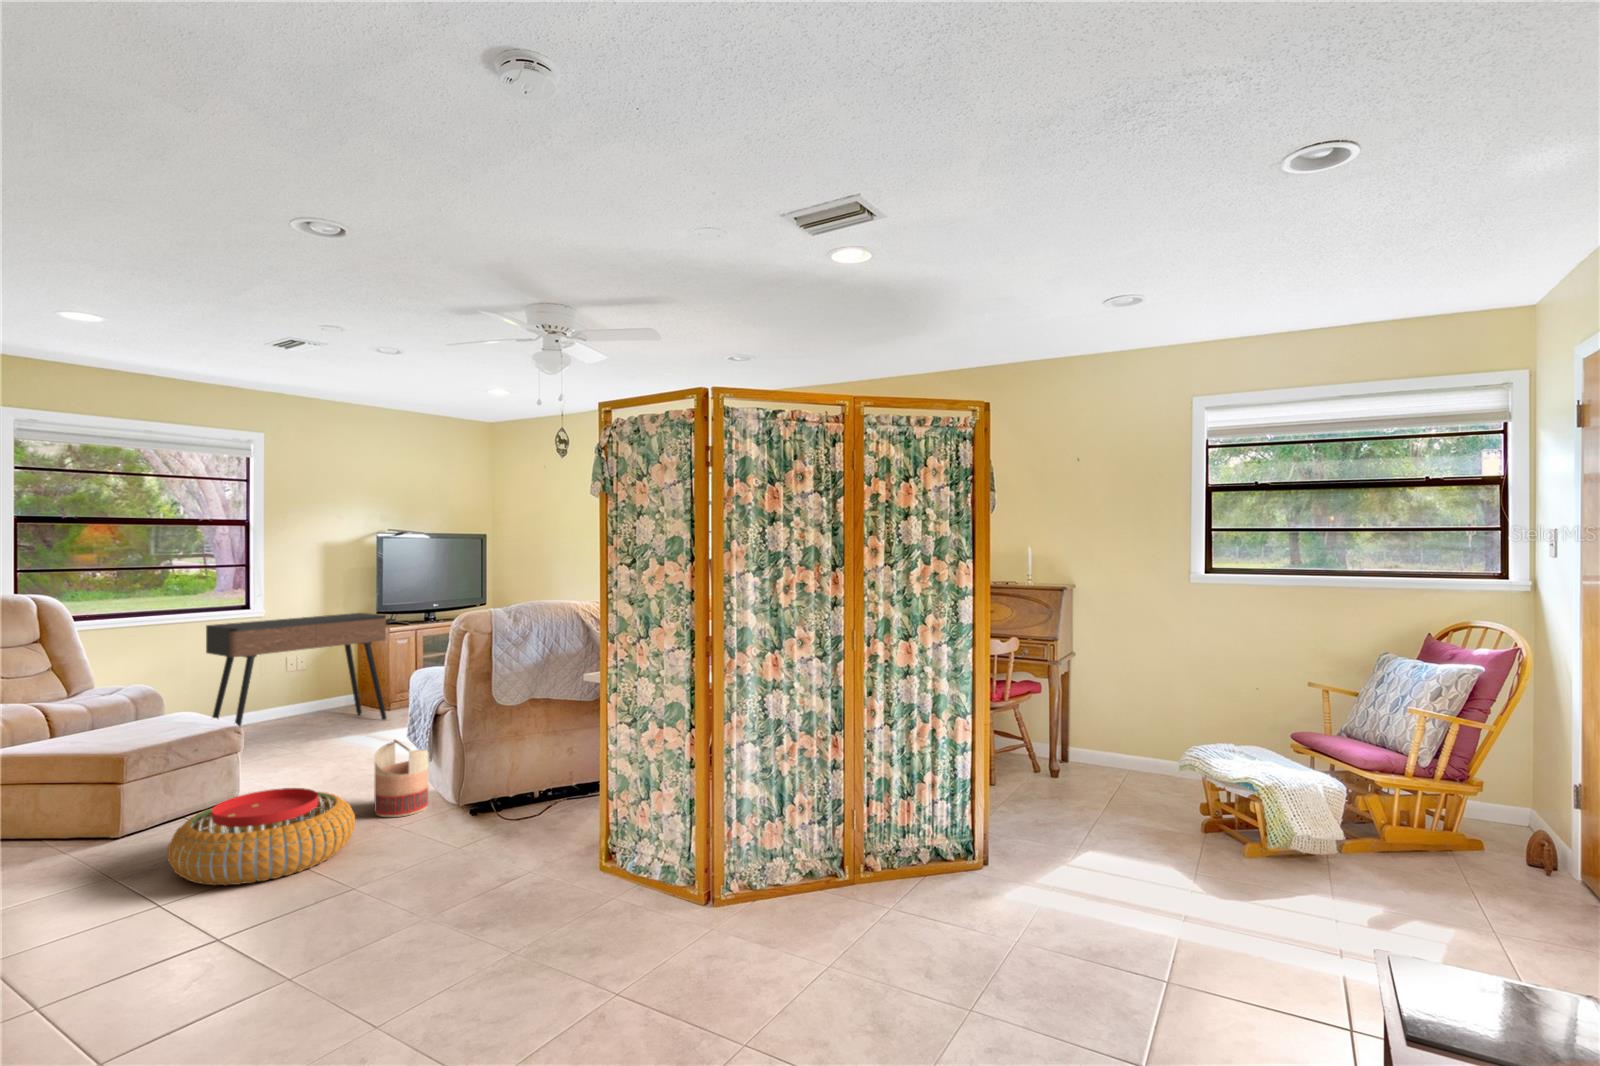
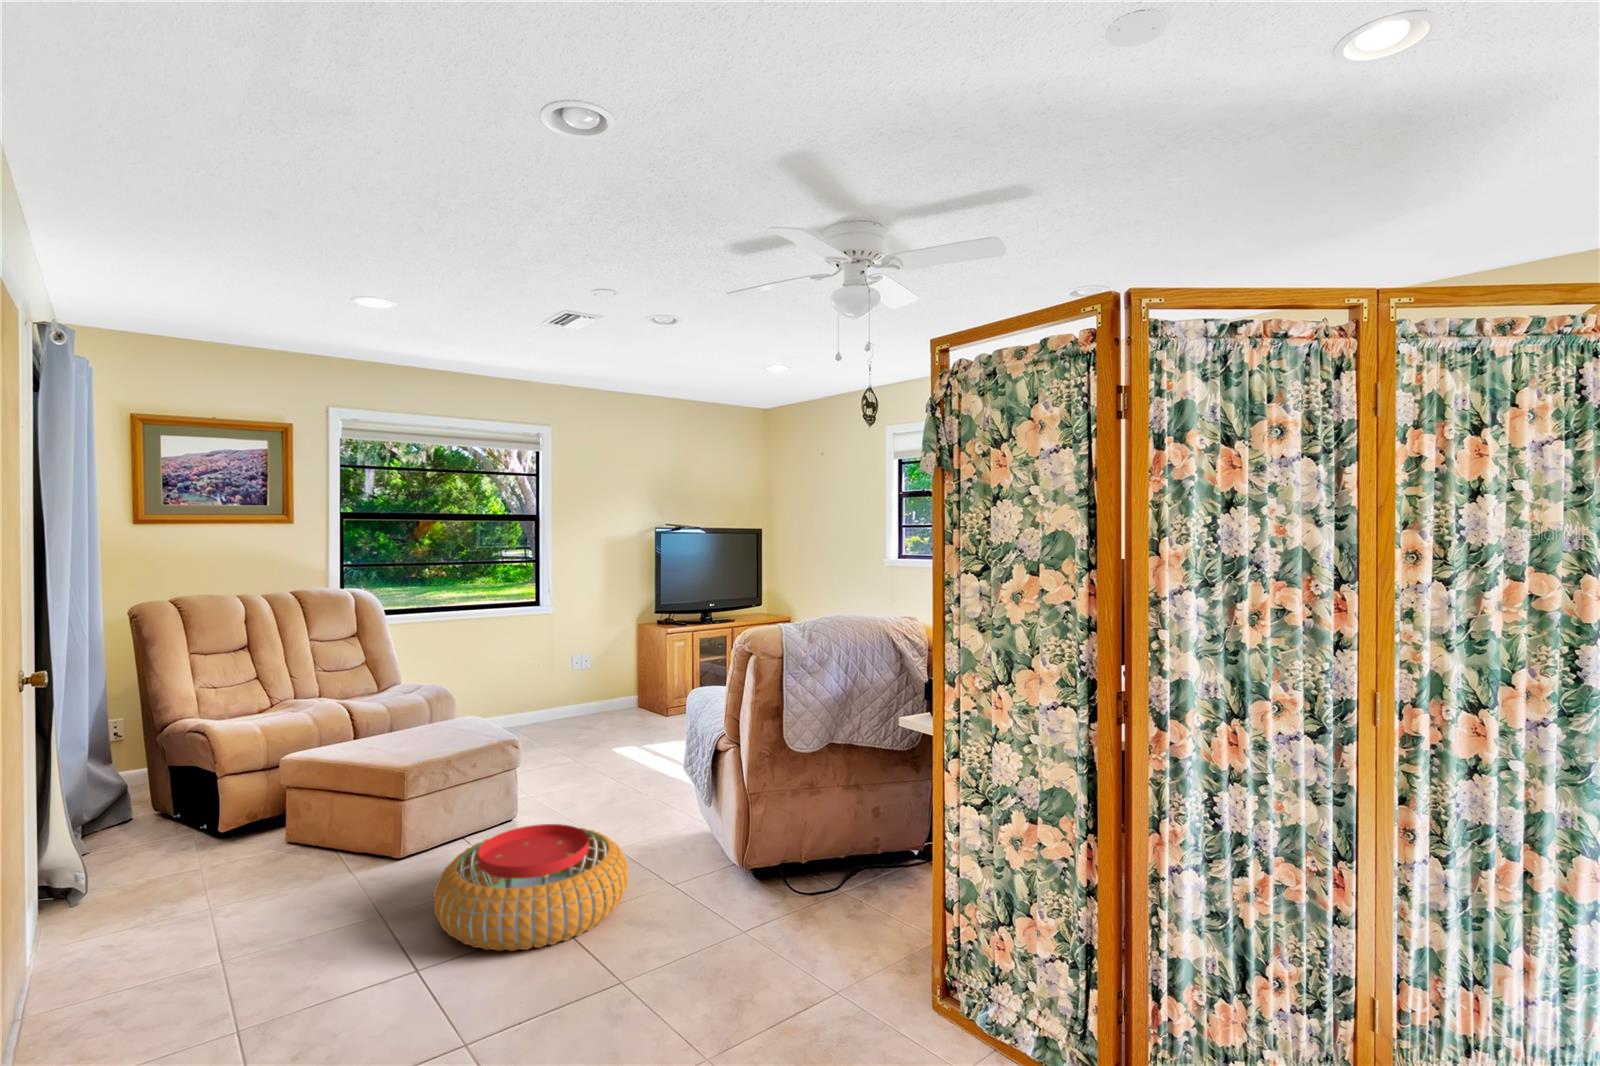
console table: present [206,613,386,727] -> none [506,609,669,748]
basket: present [374,739,428,817] -> none [652,767,709,864]

